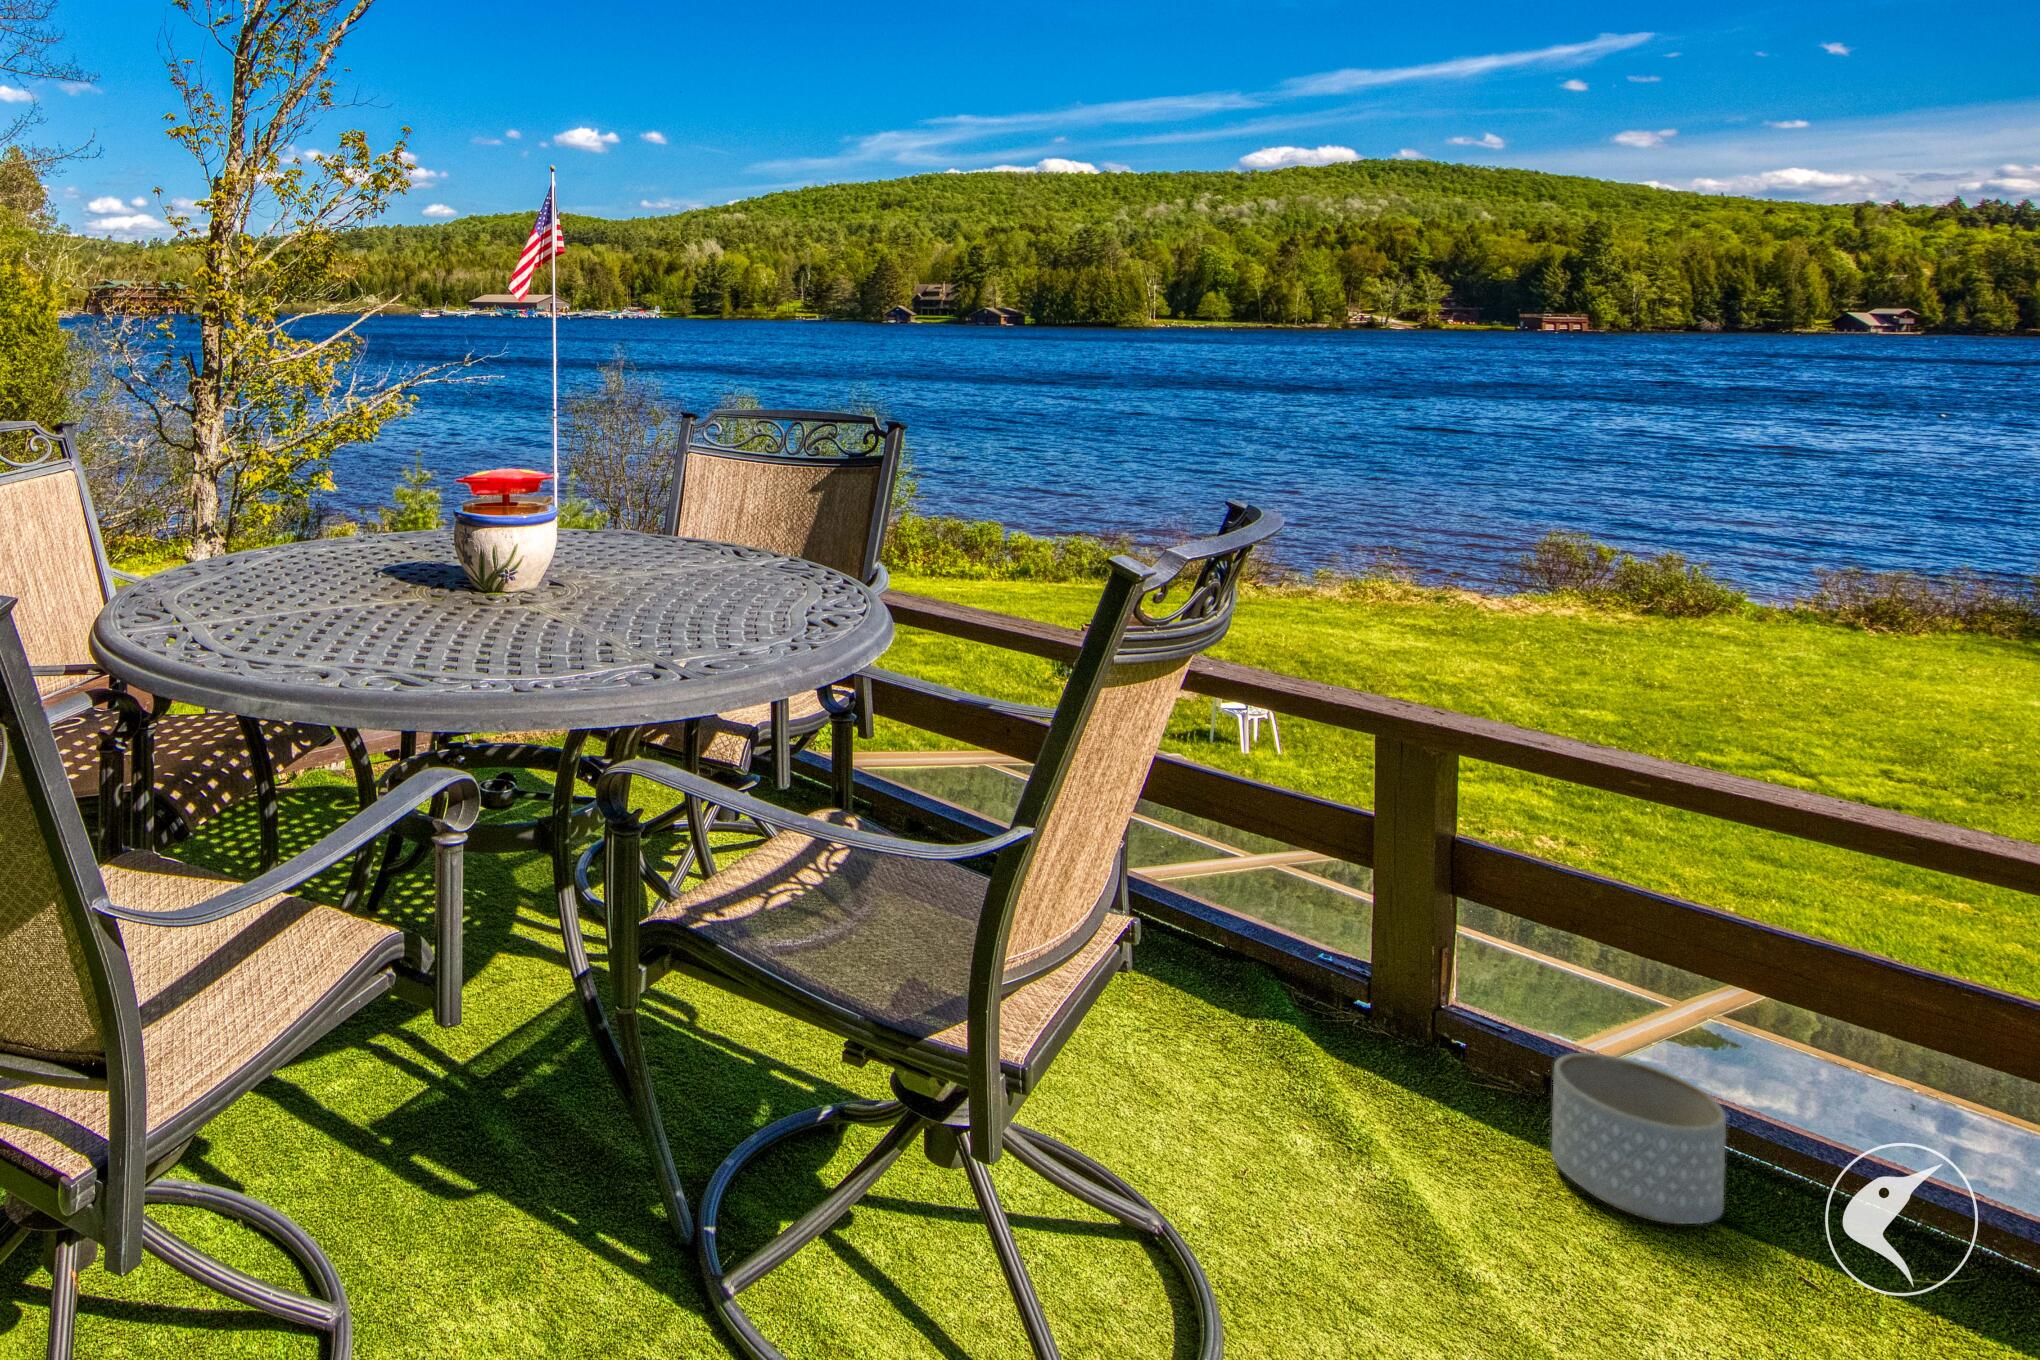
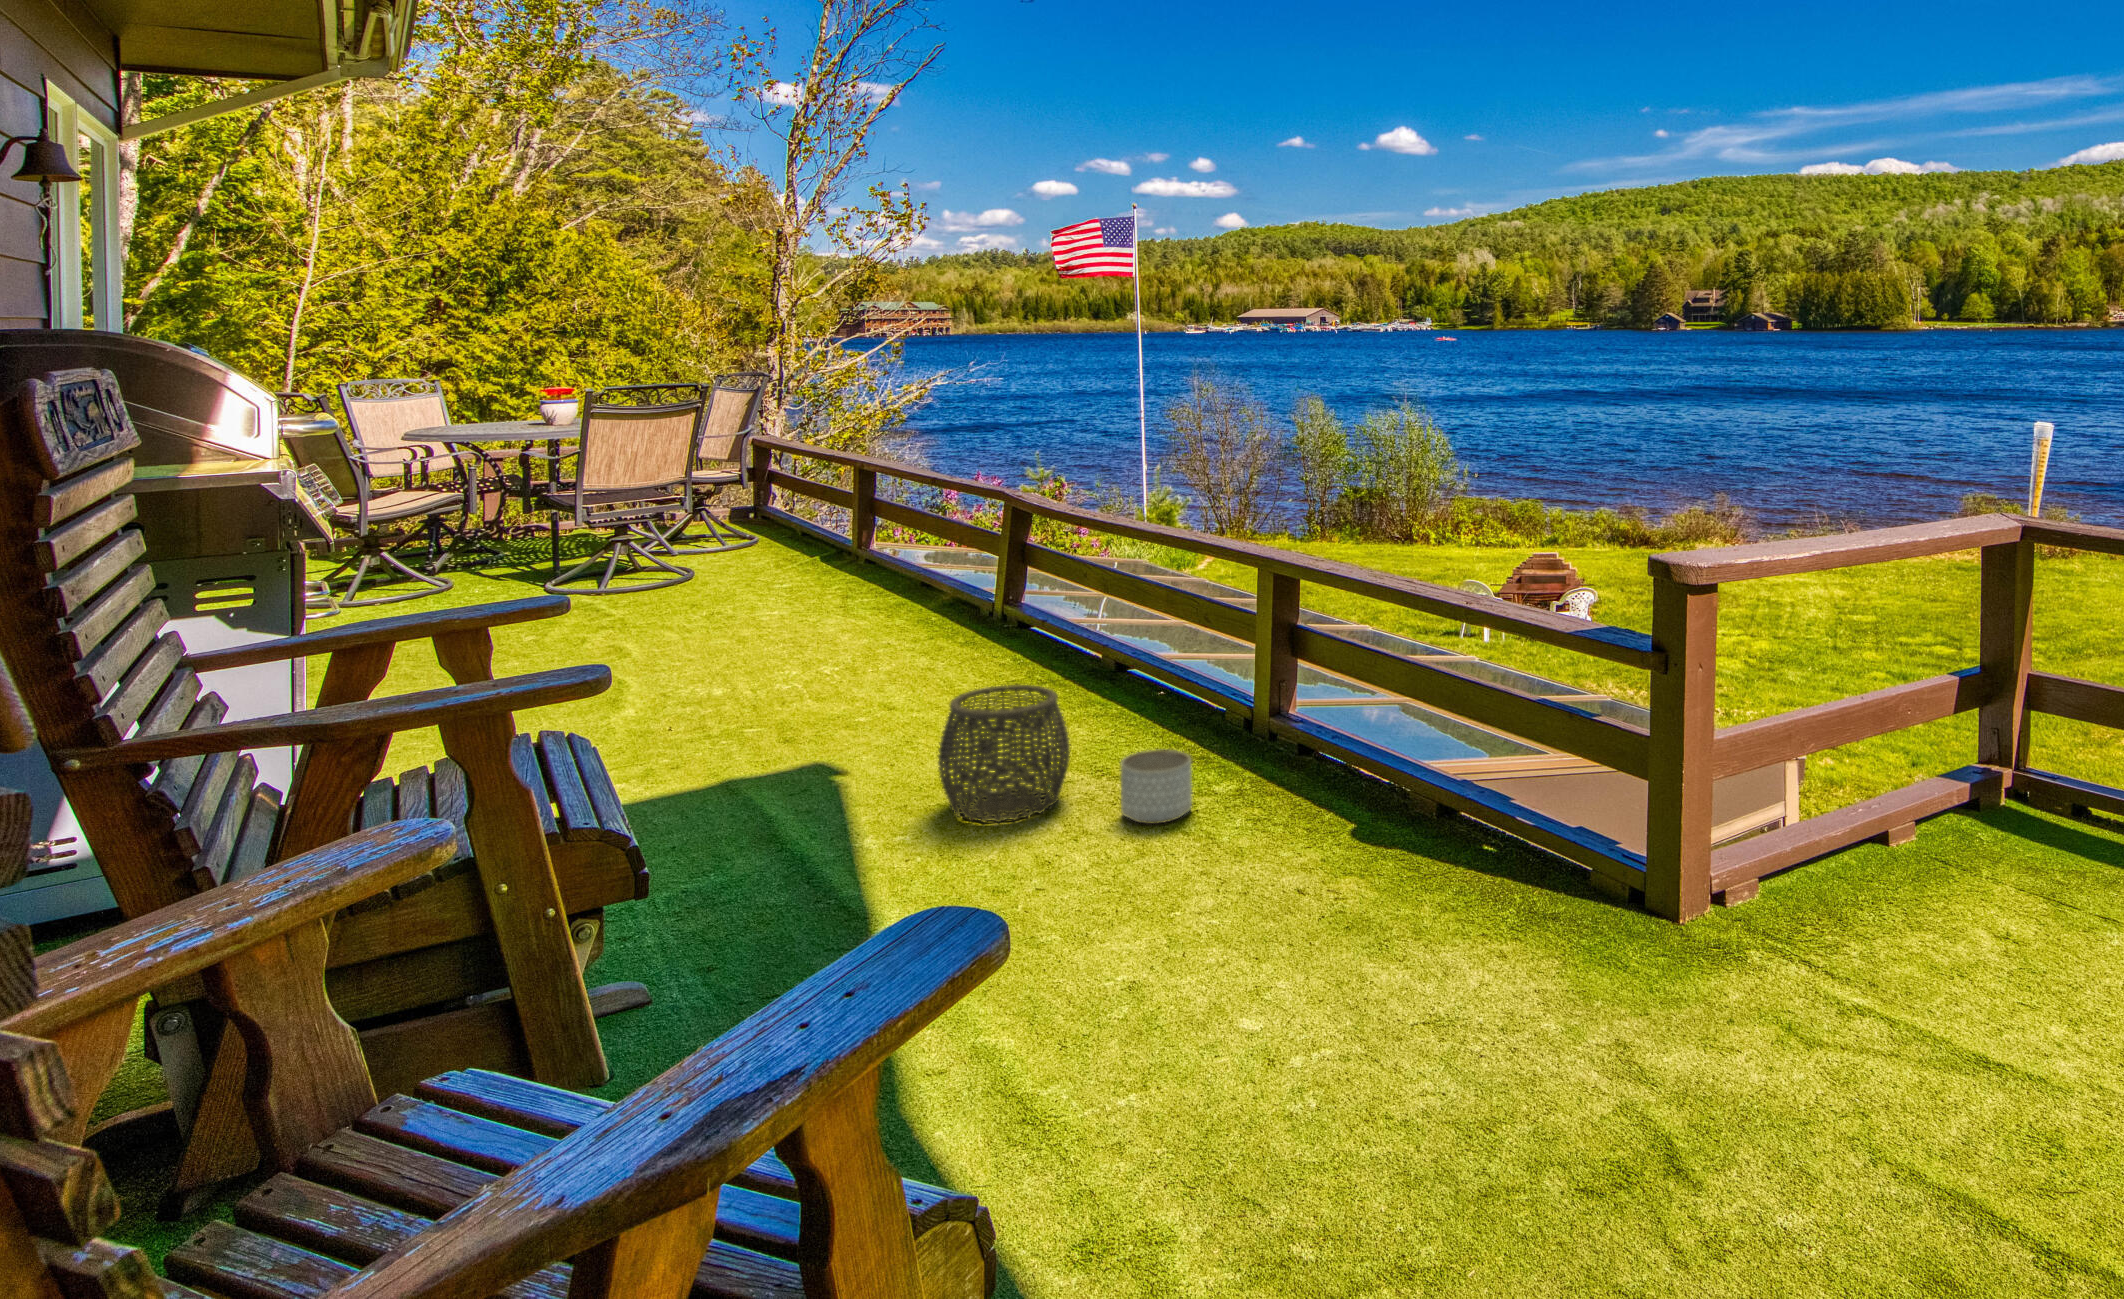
woven basket: none [1169,915,1445,1214] -> present [938,685,1070,822]

